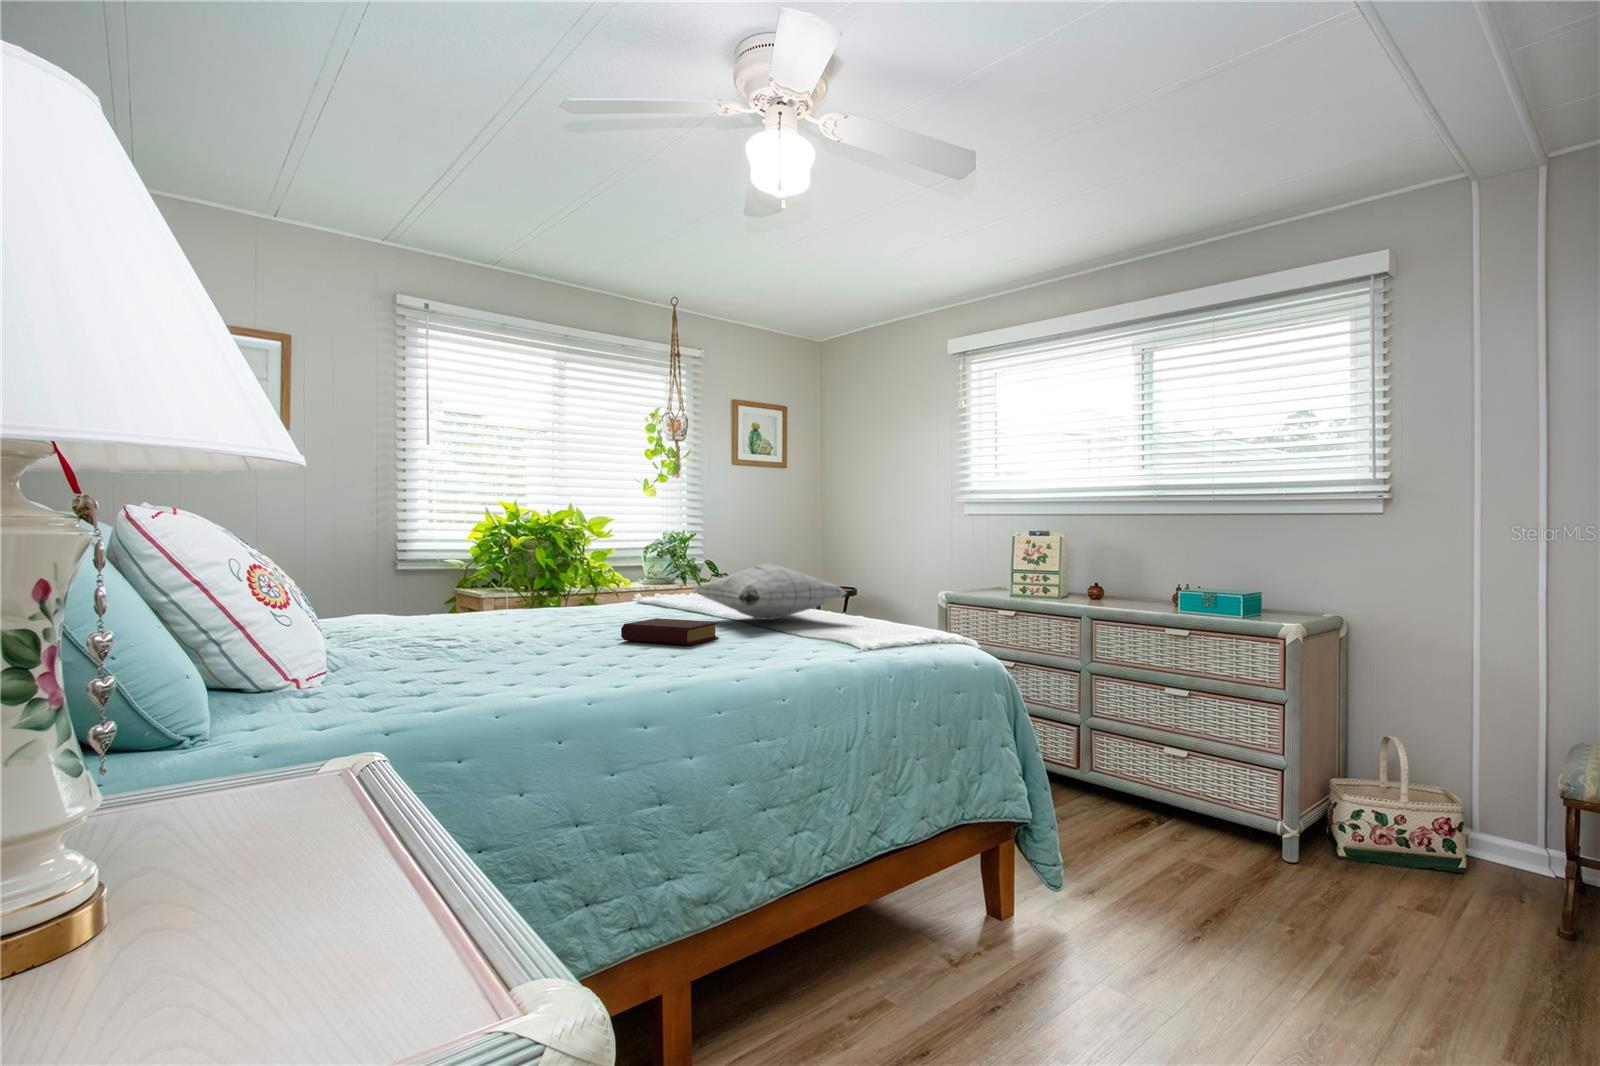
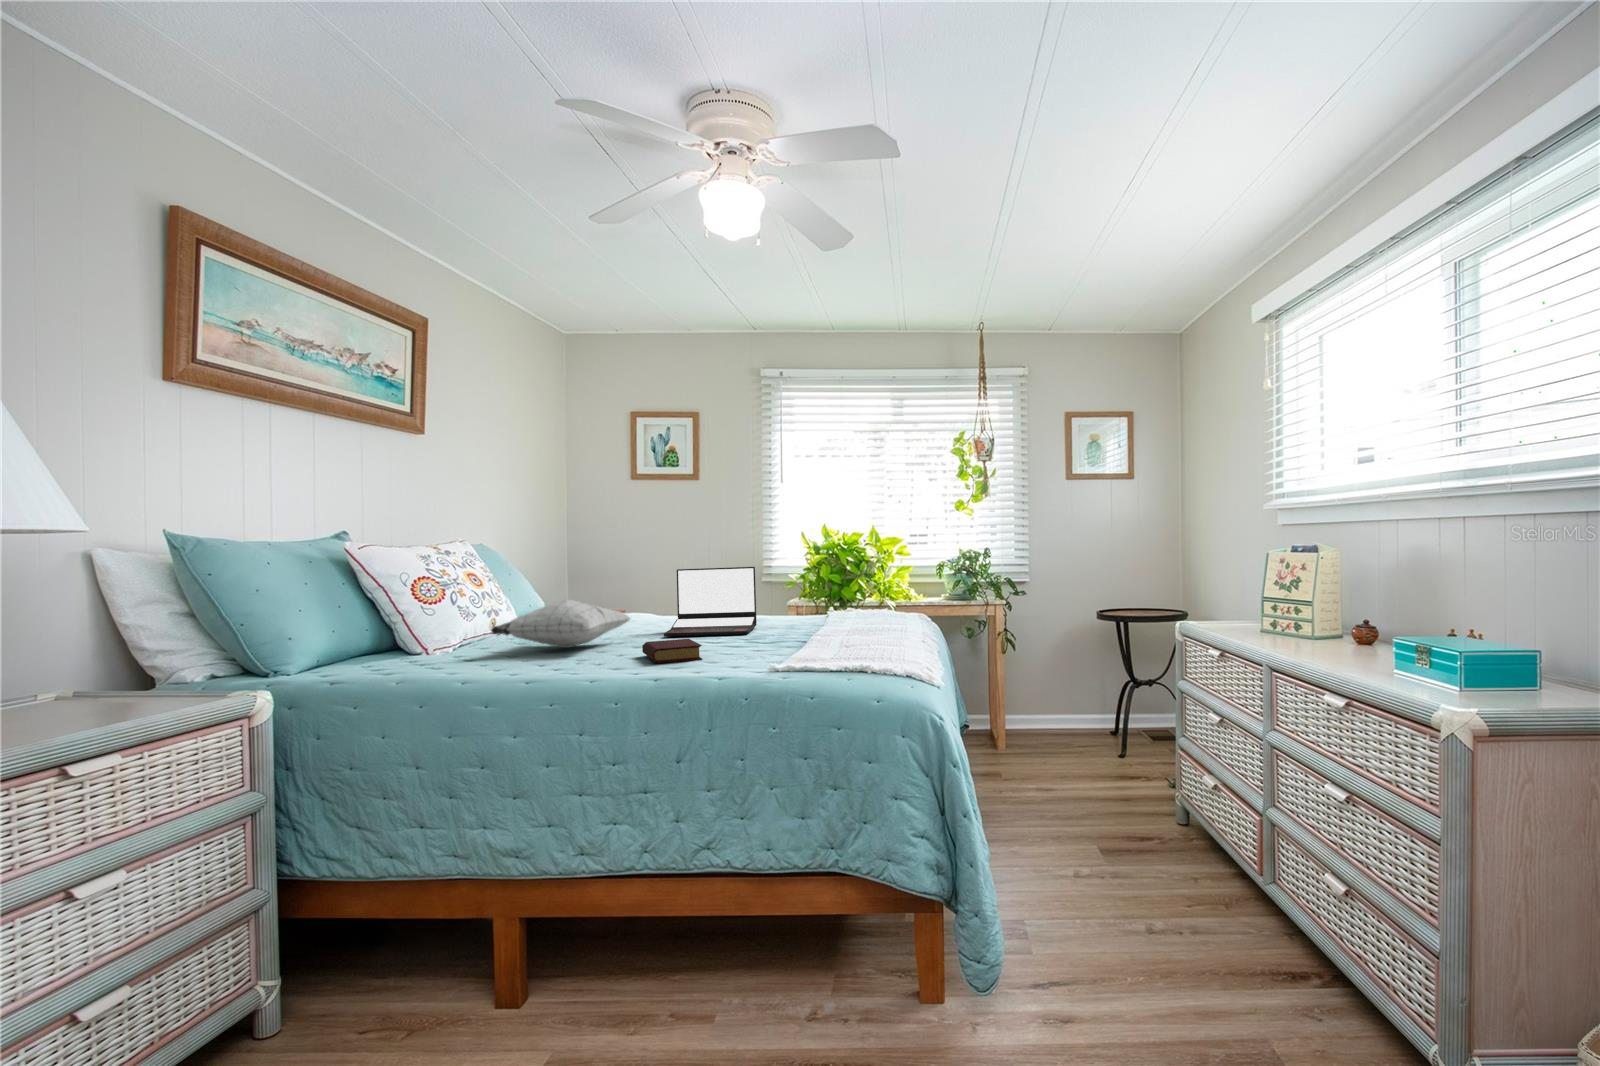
laptop: none [503,539,632,623] -> present [664,567,757,636]
pillow: present [693,563,846,620] -> present [491,599,630,648]

